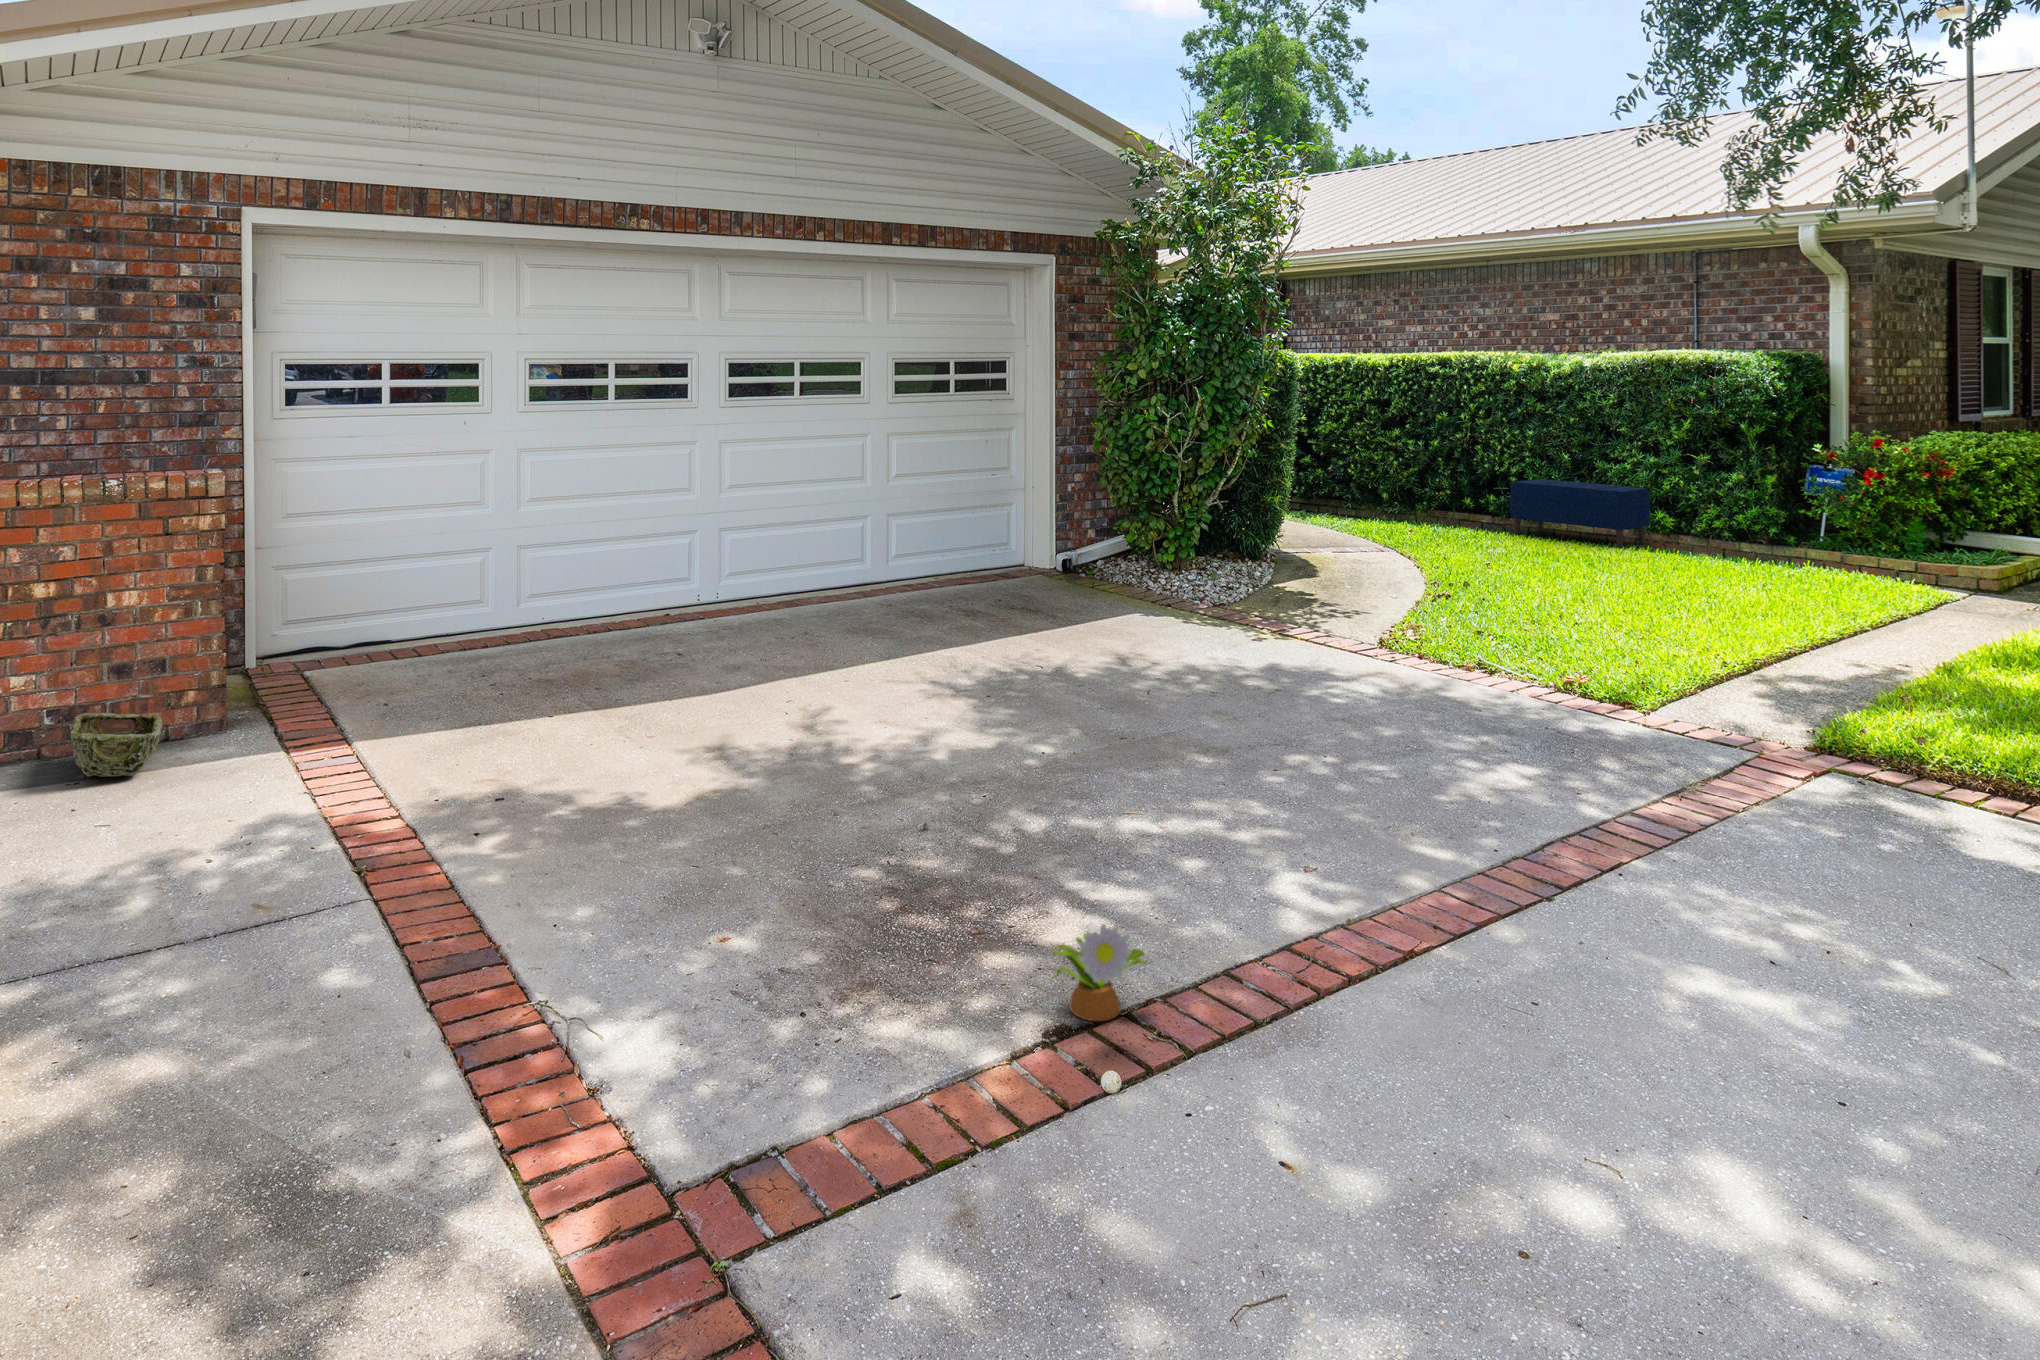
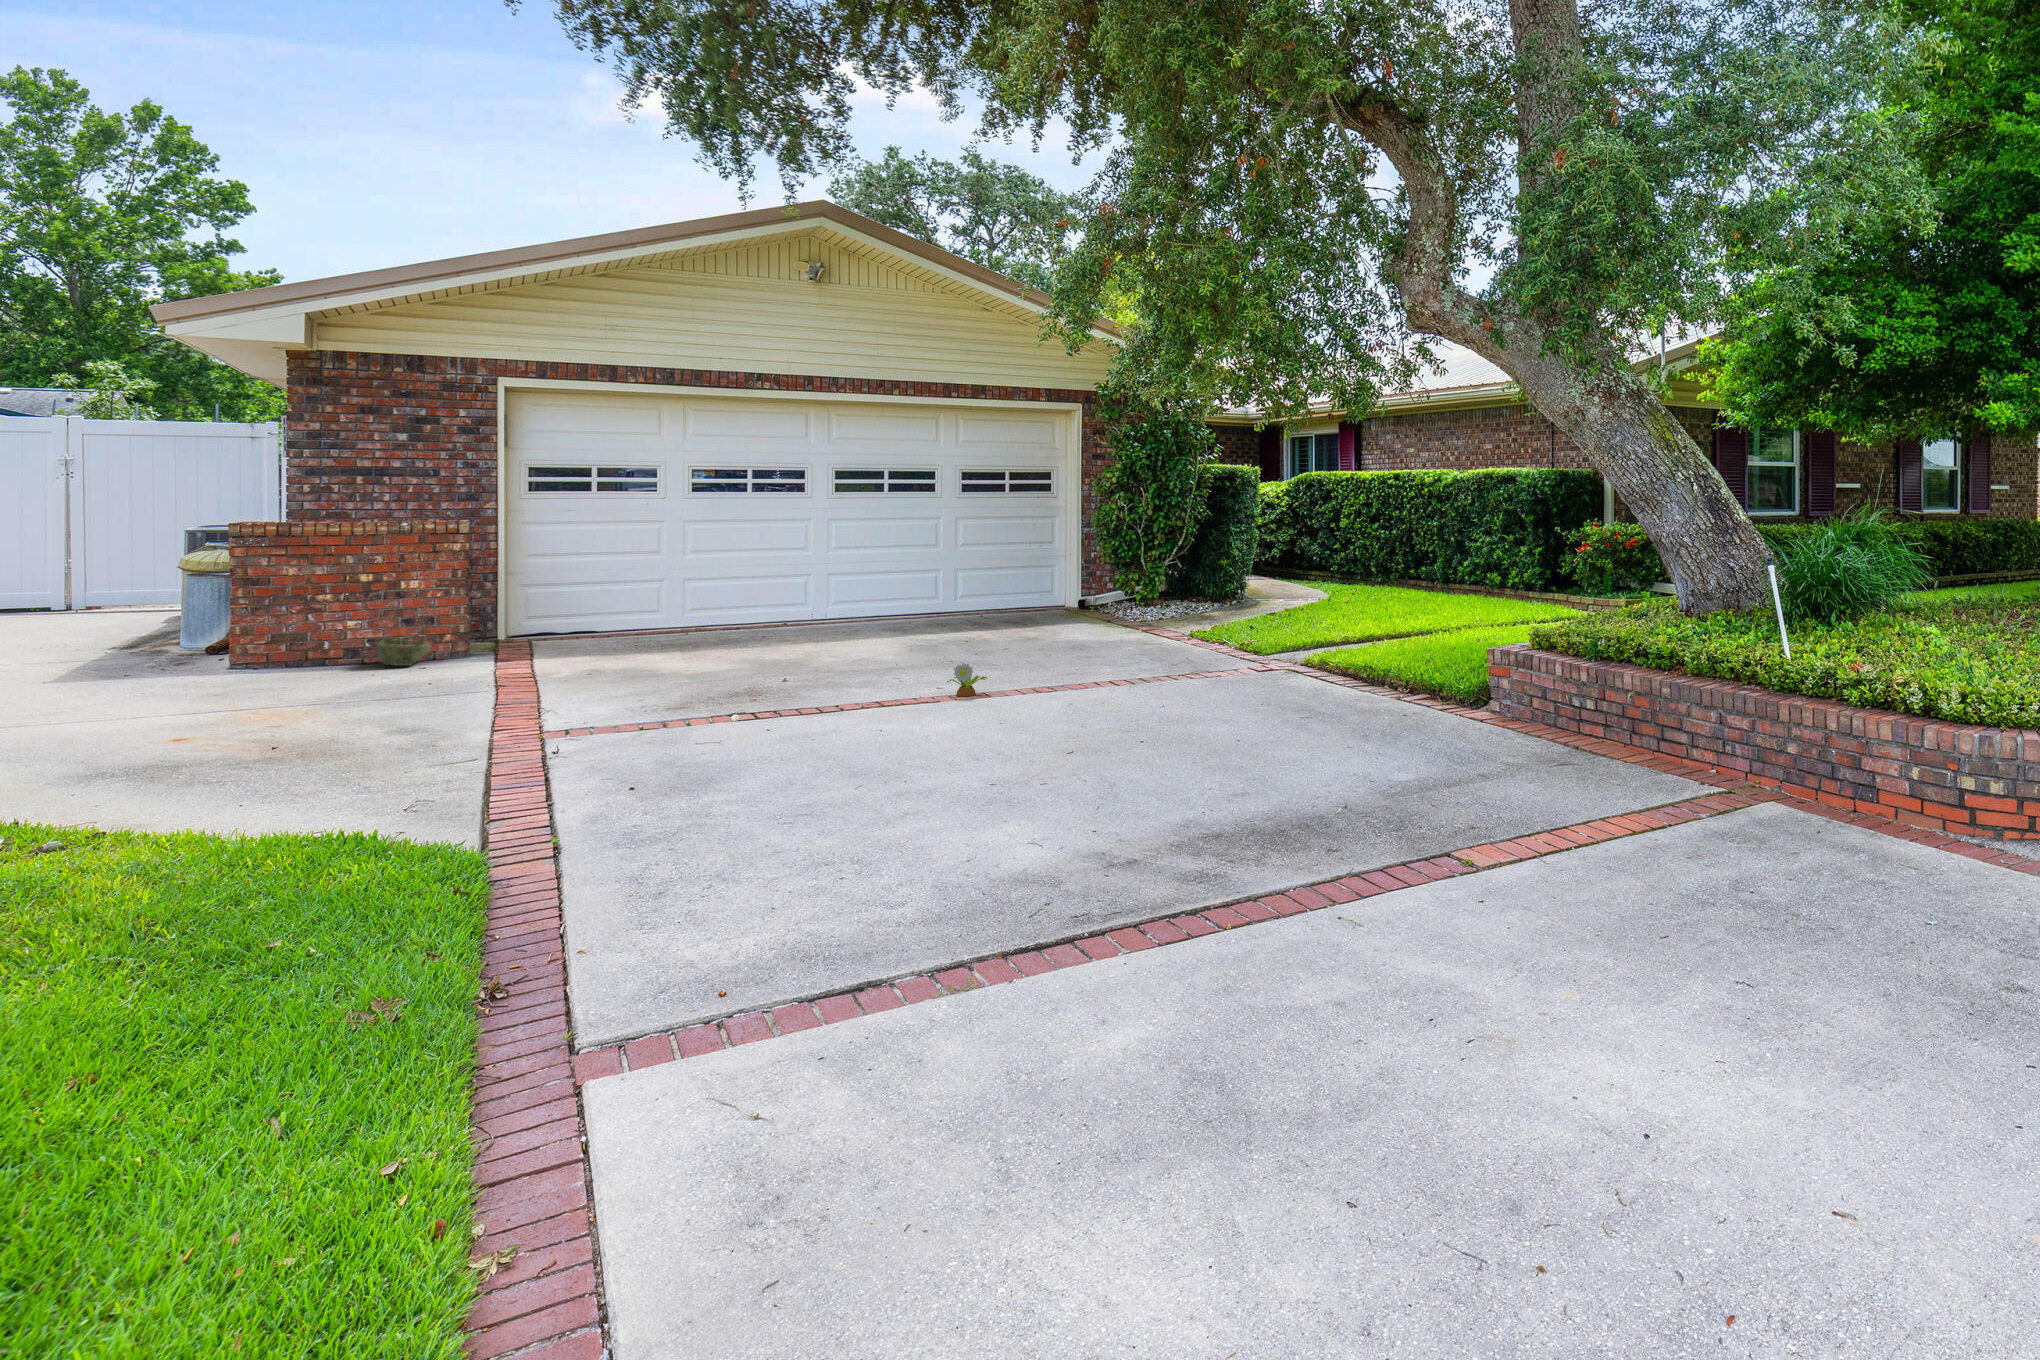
bench: present [1510,479,1650,548] -> none [1429,553,1502,594]
decorative plant: present [1052,924,1146,1021] -> present [947,663,988,696]

